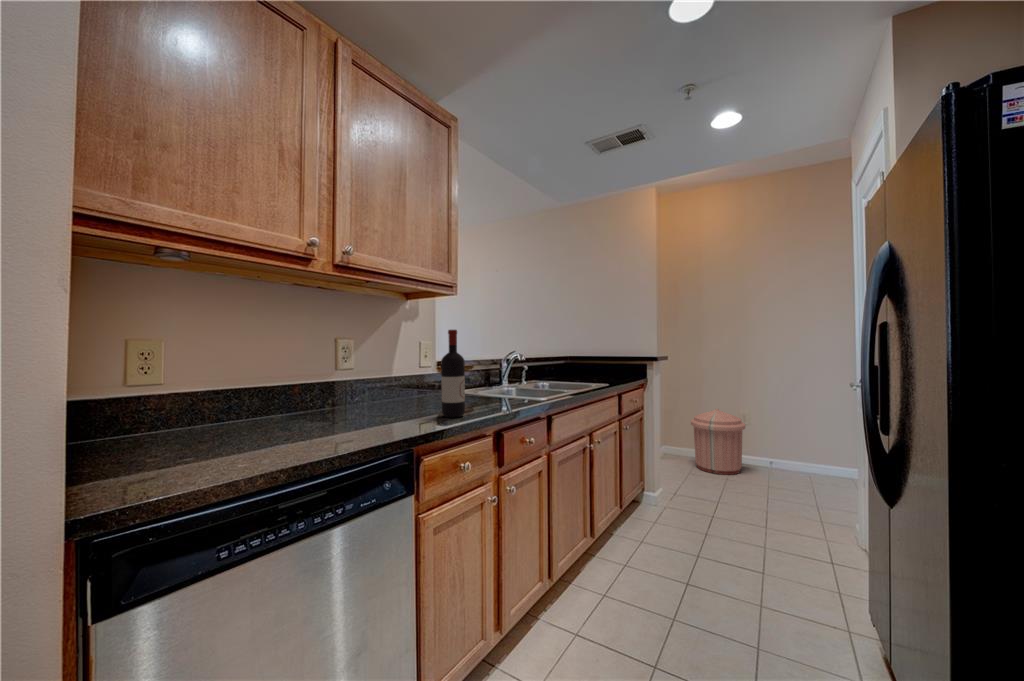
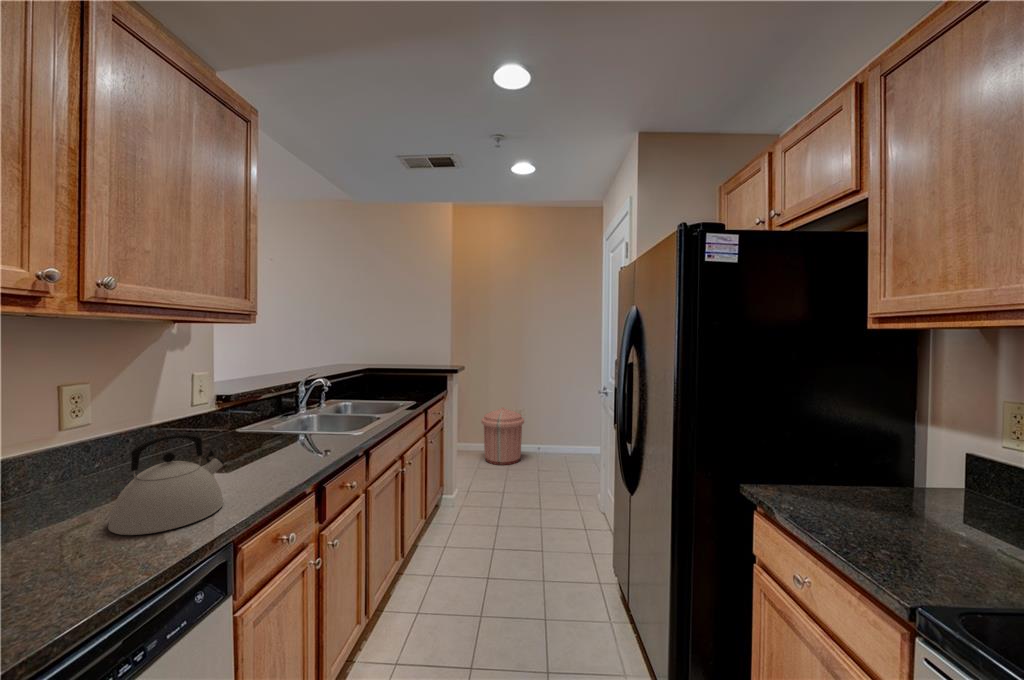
wine bottle: present [441,330,465,417] -> none [250,376,281,480]
kettle: none [342,365,418,434] -> present [108,434,224,535]

